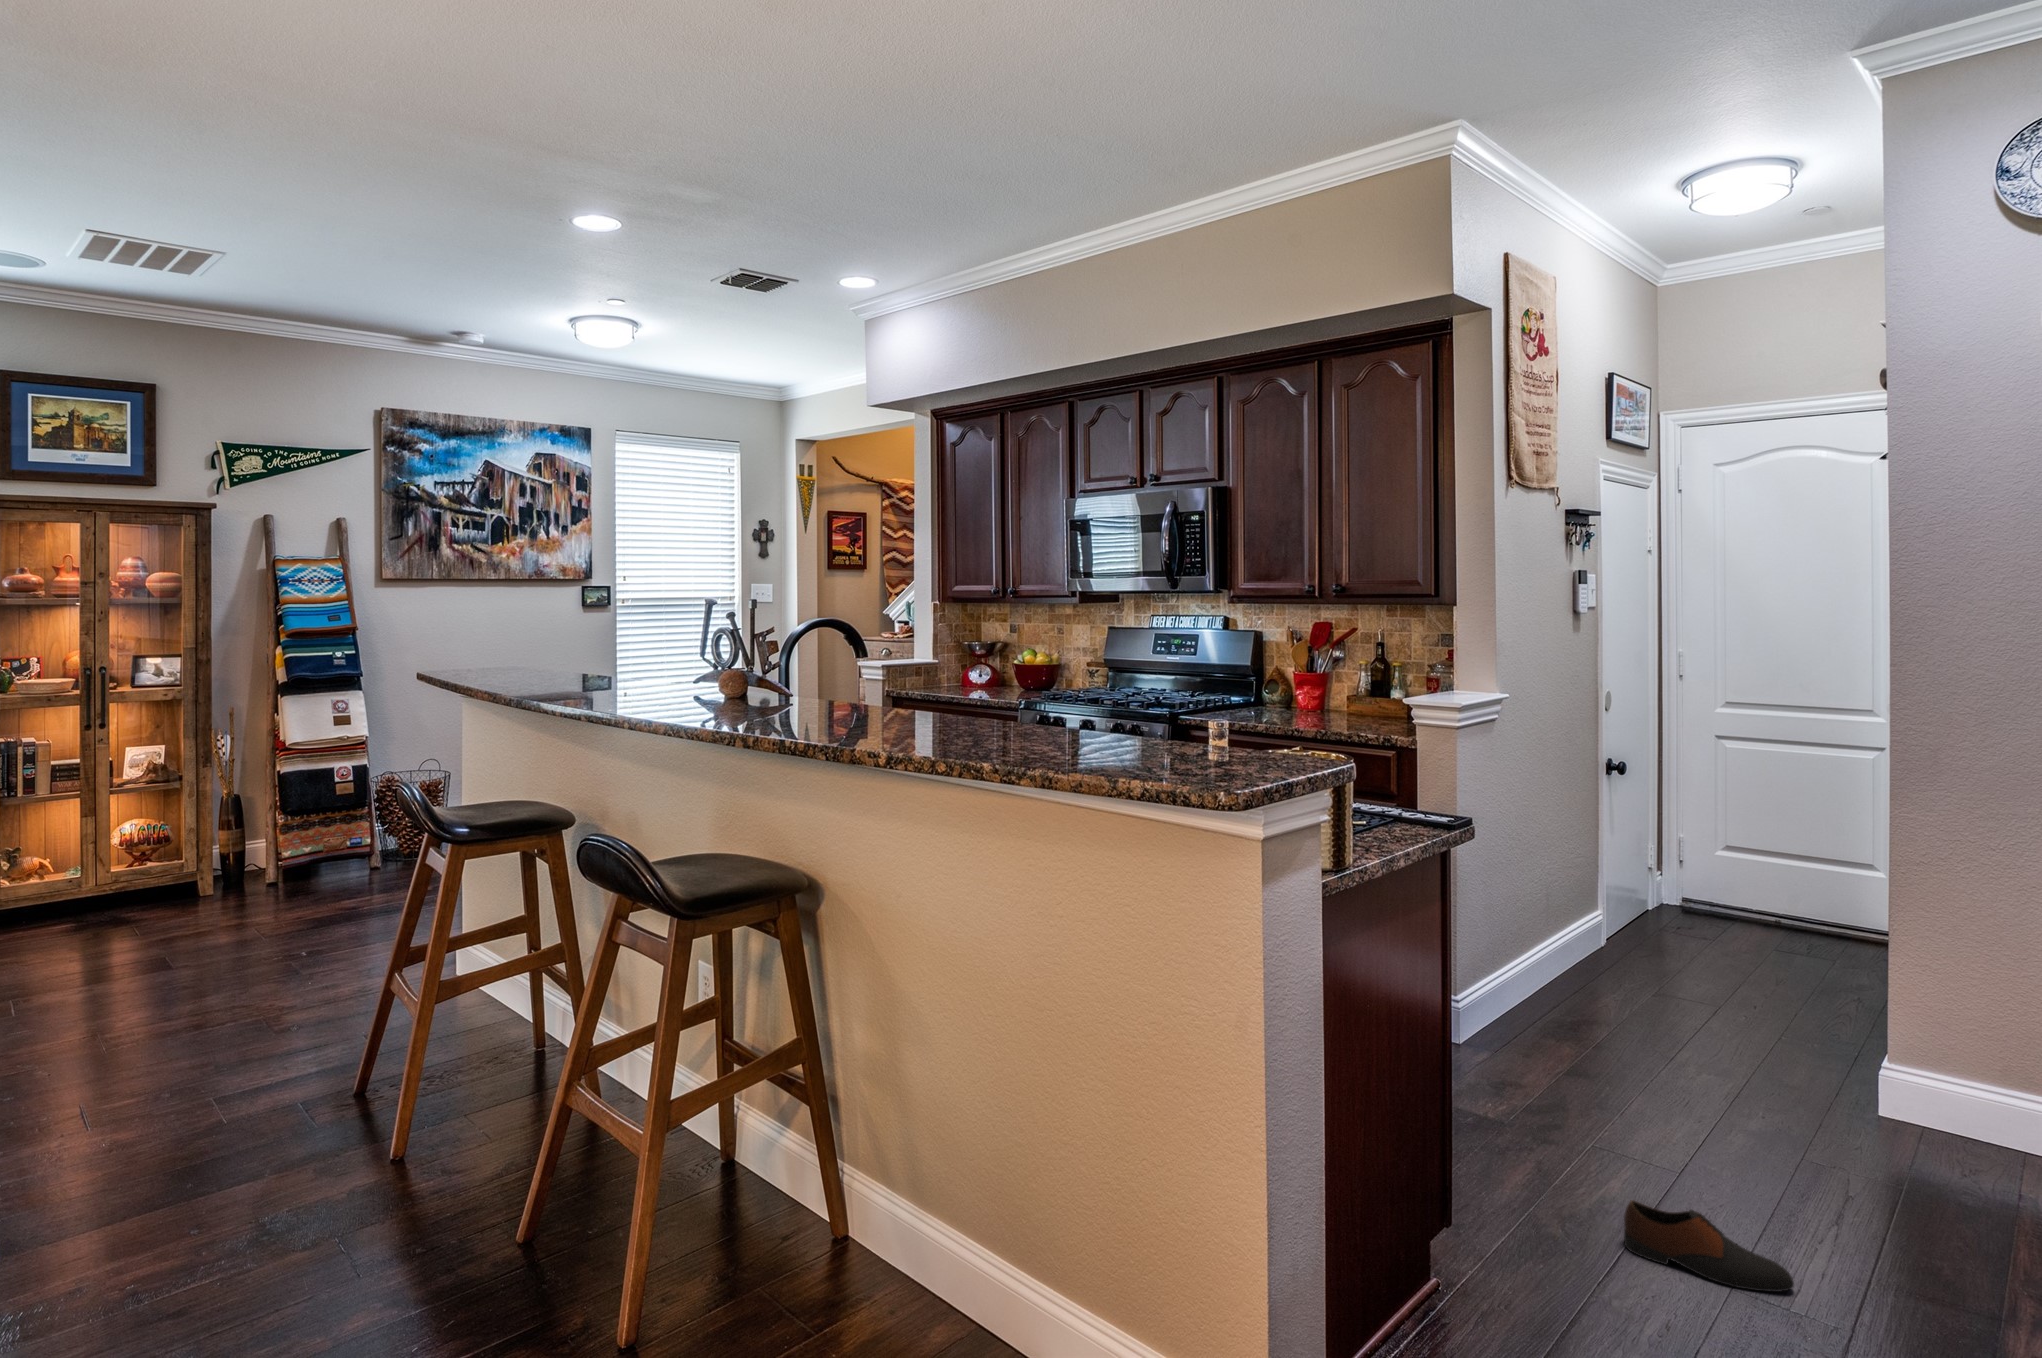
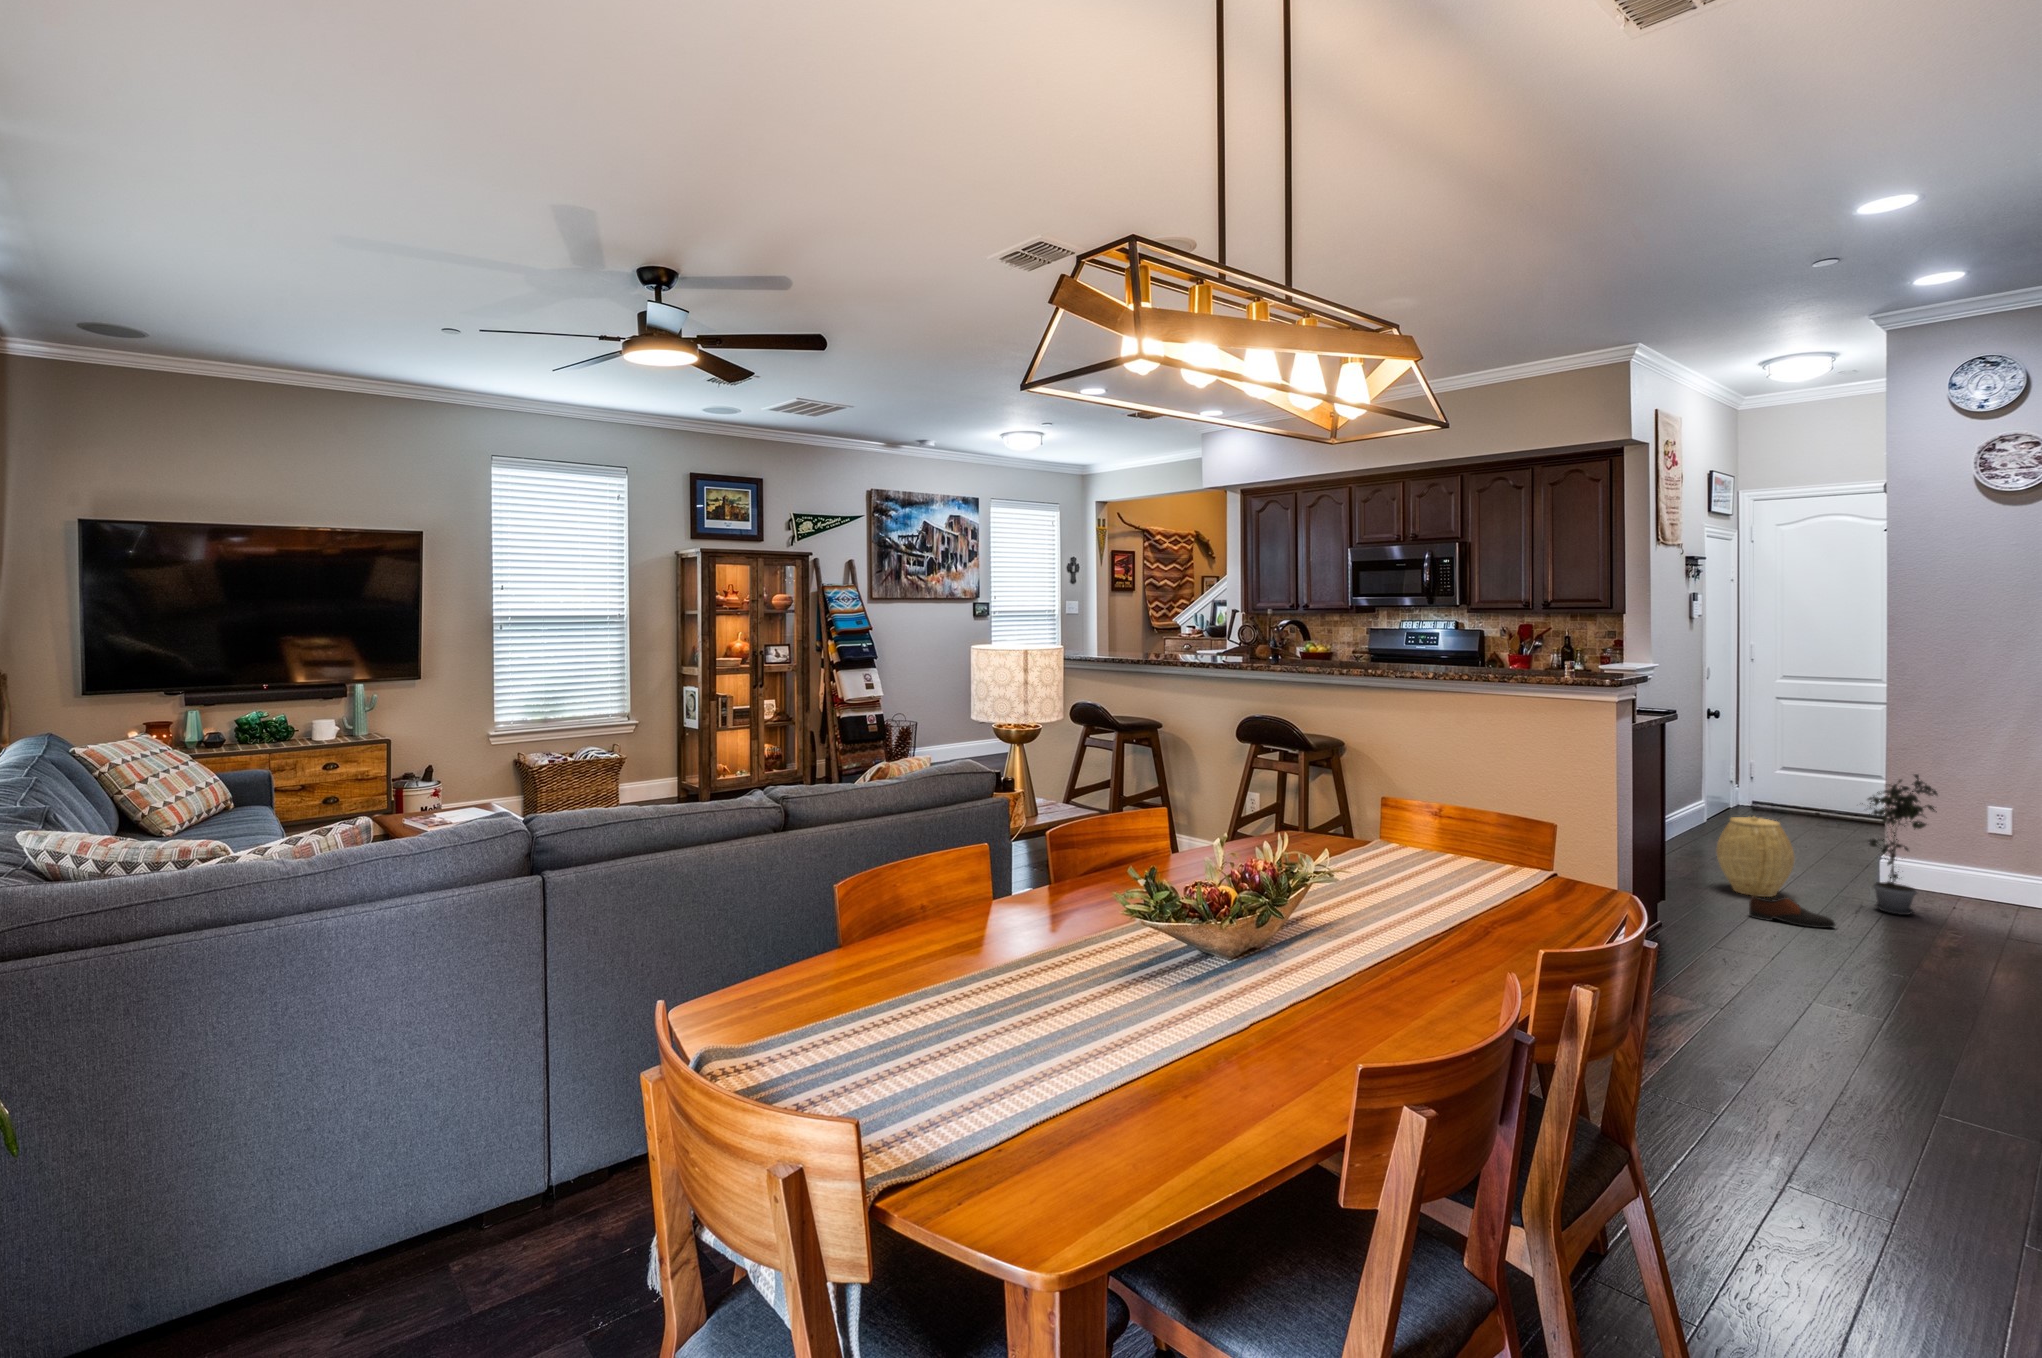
potted plant: none [1836,940,2002,1229] -> present [1862,774,1938,915]
woven basket: none [1579,1001,1719,1169] -> present [1717,817,1795,897]

